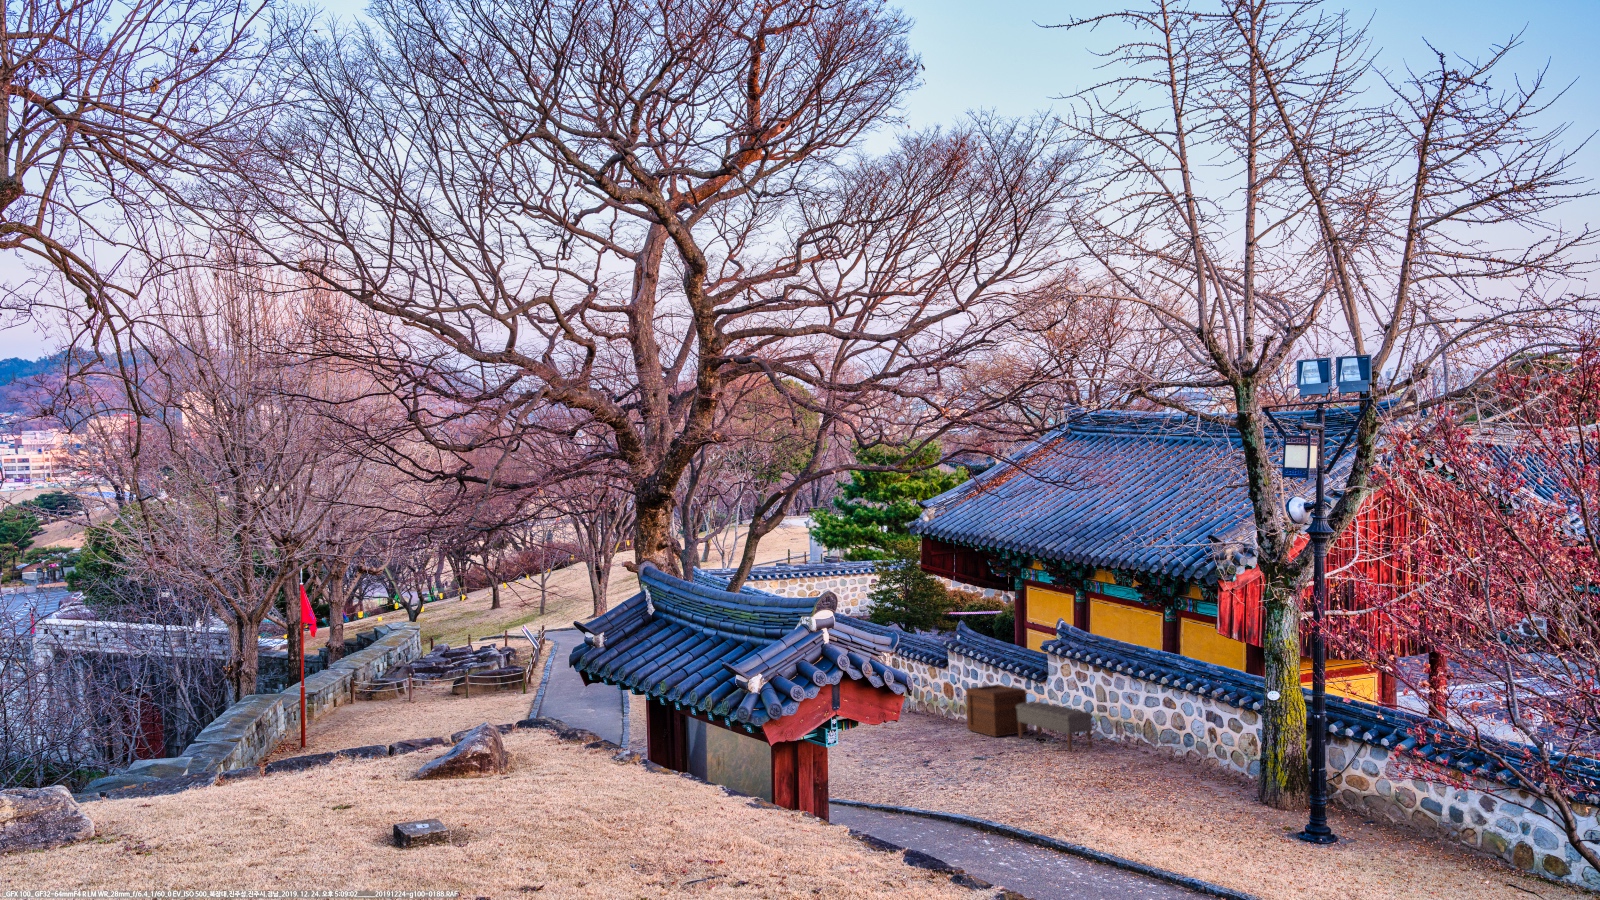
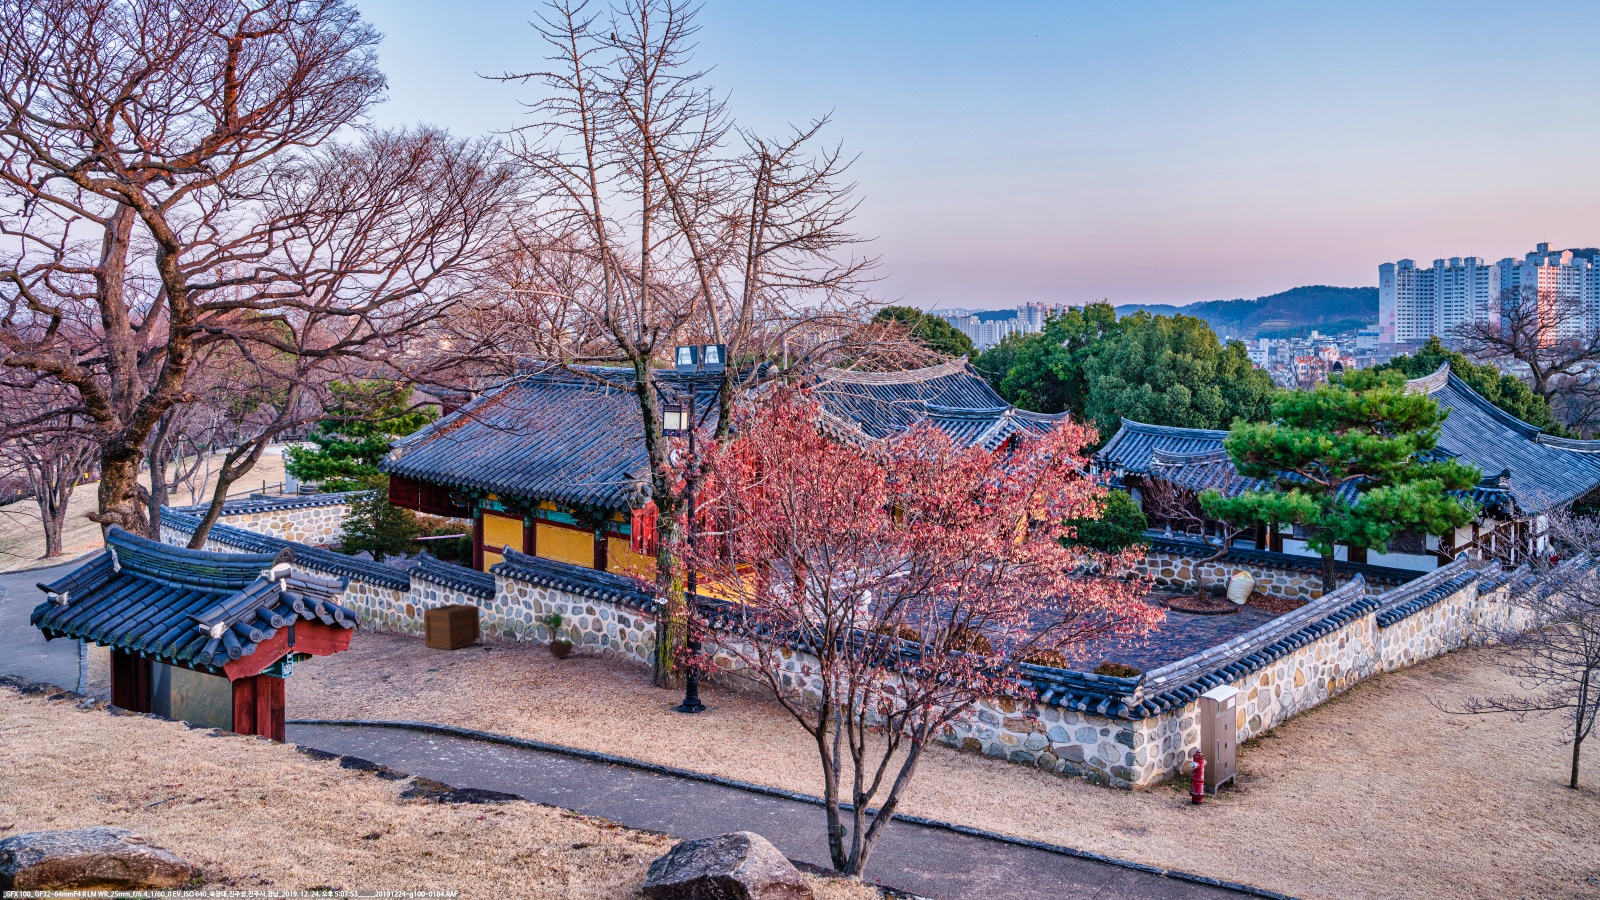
potted tree: none [1098,695,1144,762] -> present [539,612,572,658]
bench: present [1016,702,1092,752] -> none [469,616,533,656]

